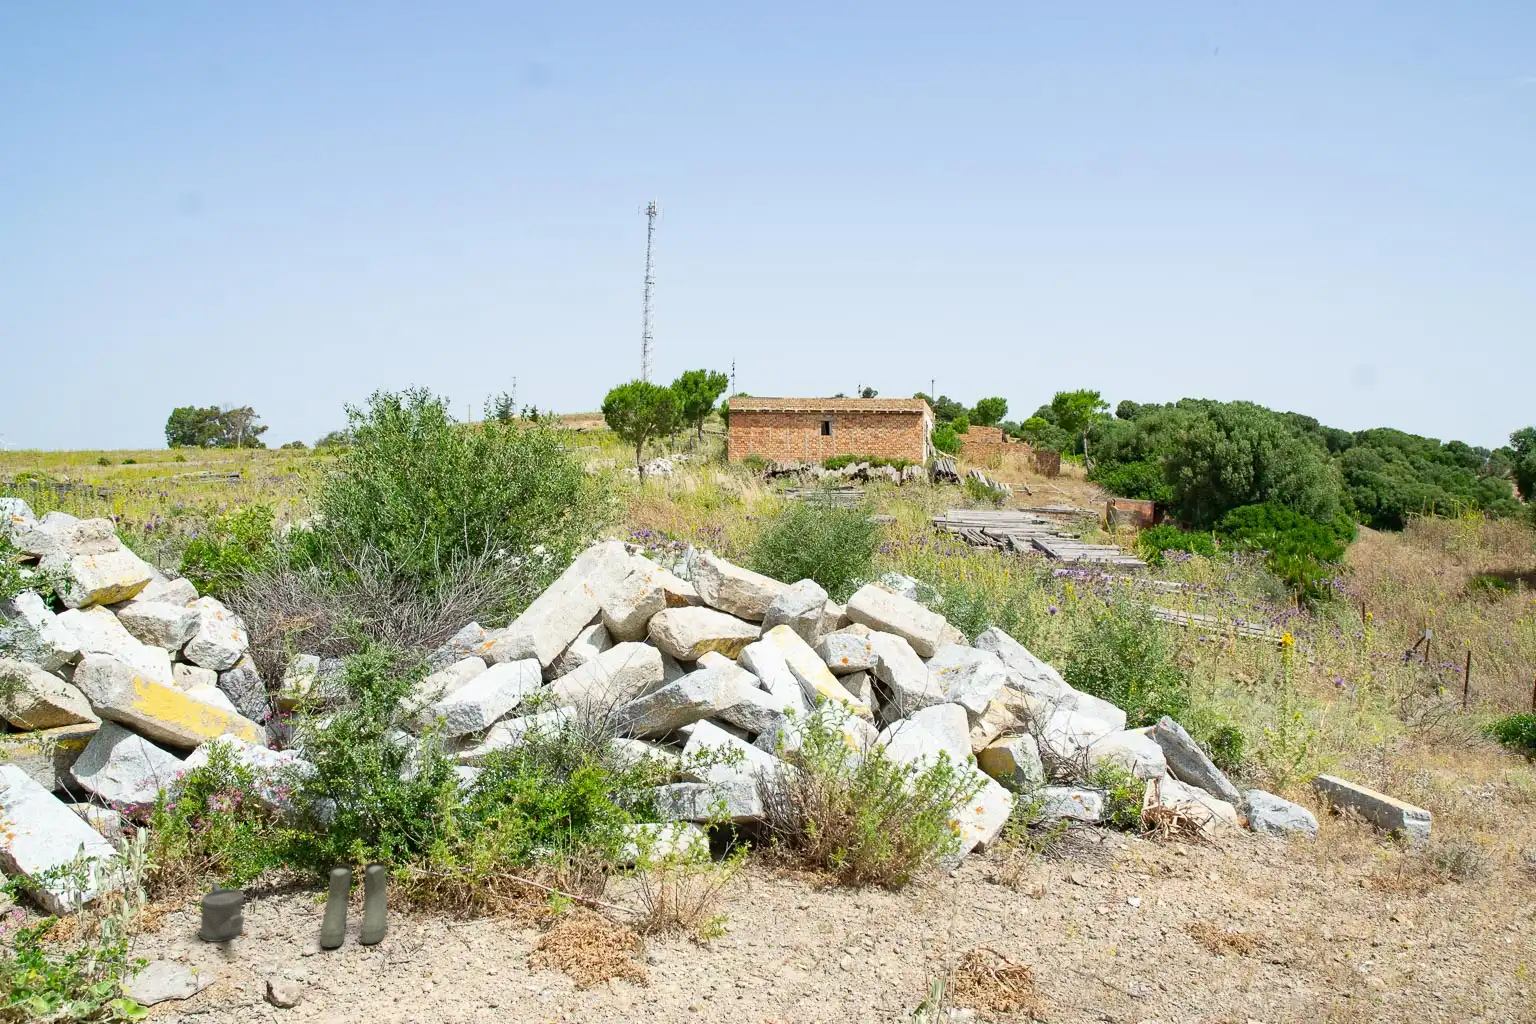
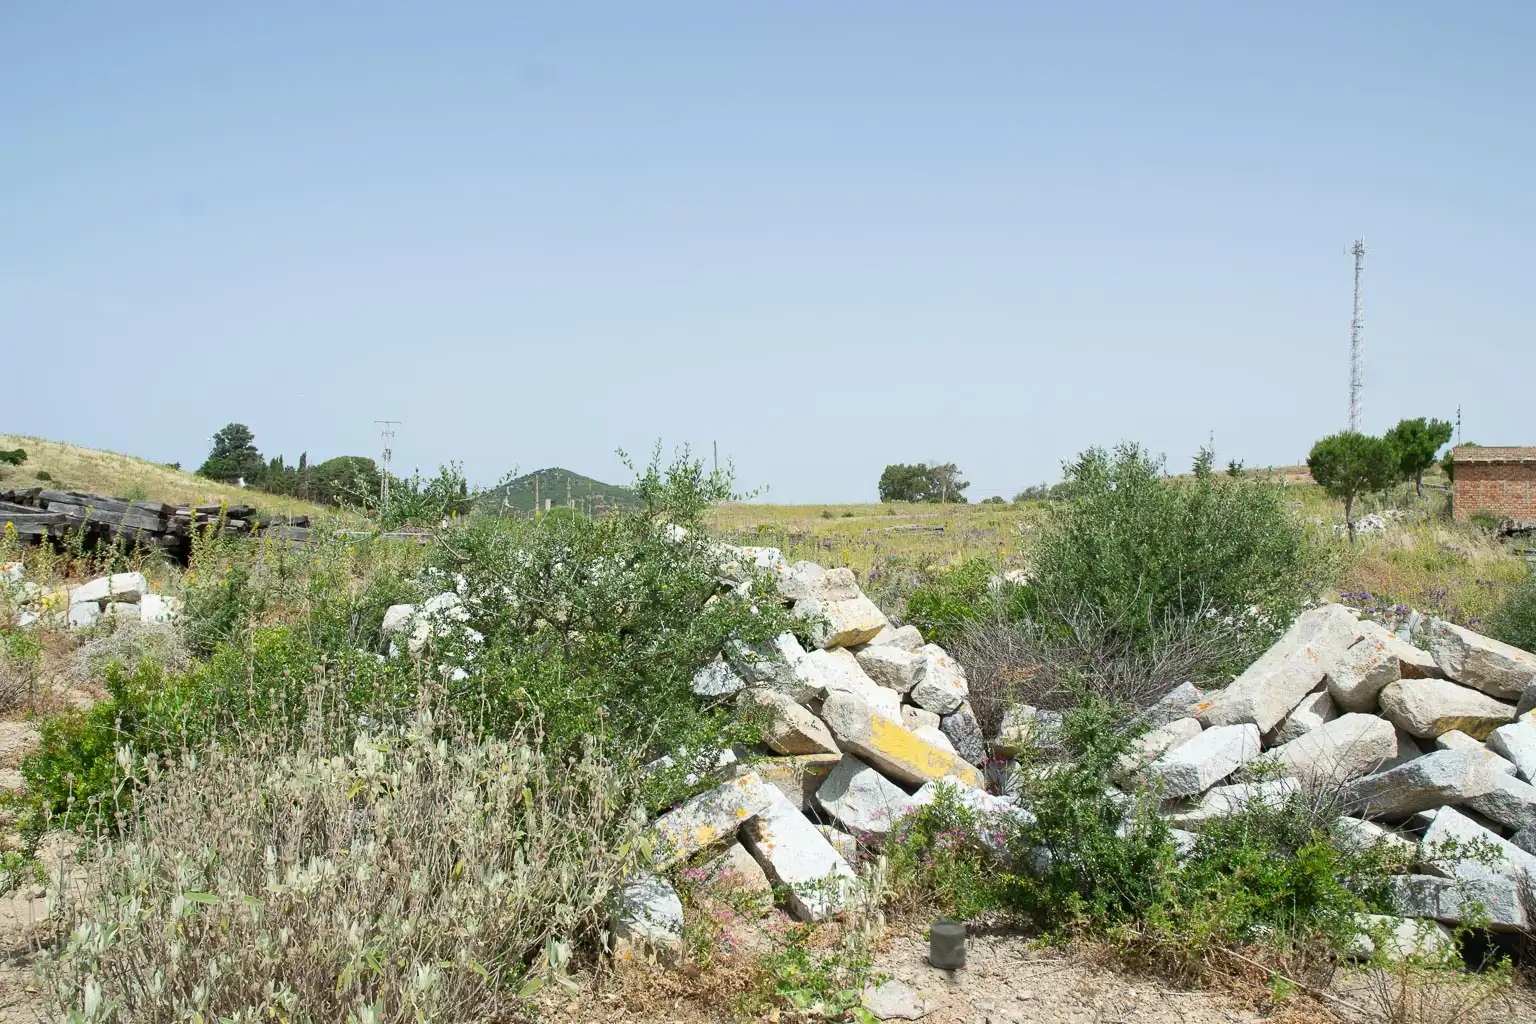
boots: present [321,862,388,947] -> none [1036,913,1098,996]

